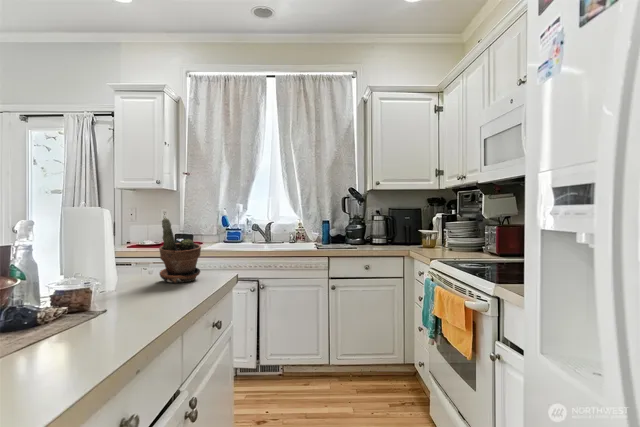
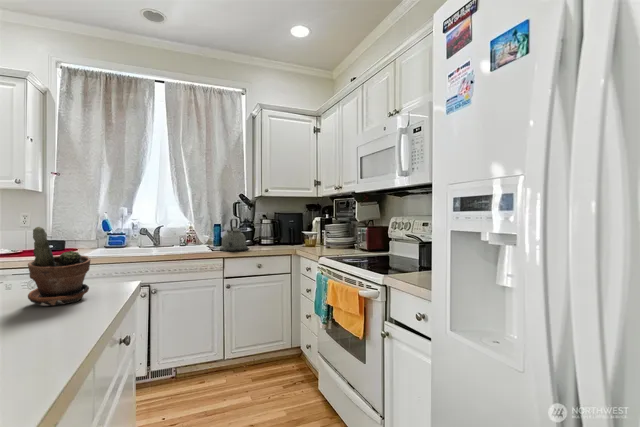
kettle: none [325,215,354,250] -> present [220,219,248,251]

